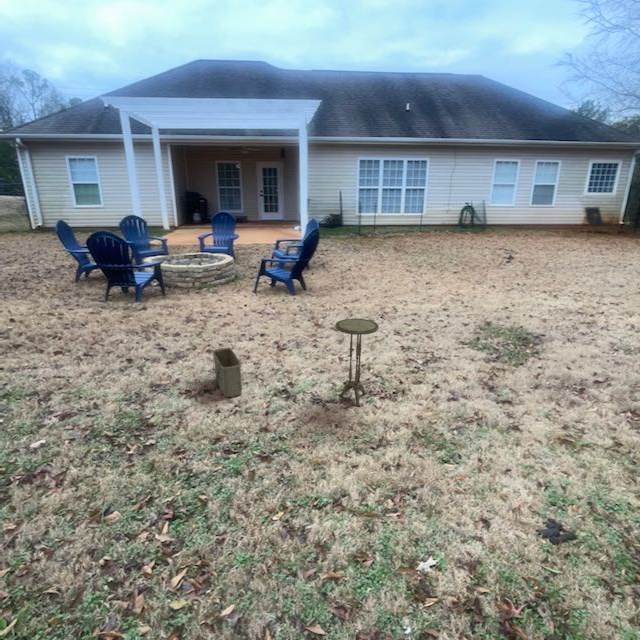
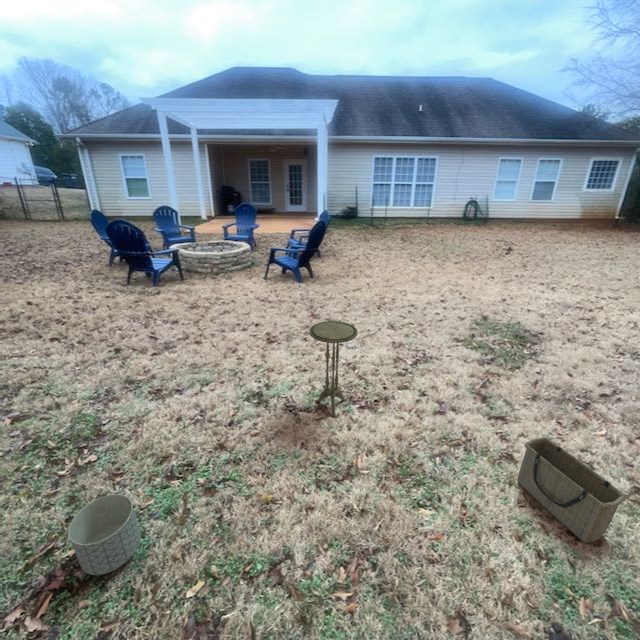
lounge chair: present [583,207,613,230] -> none [578,202,612,226]
basket: present [213,348,242,397] -> present [518,437,627,543]
planter: none [169,455,218,515] -> present [68,494,141,575]

